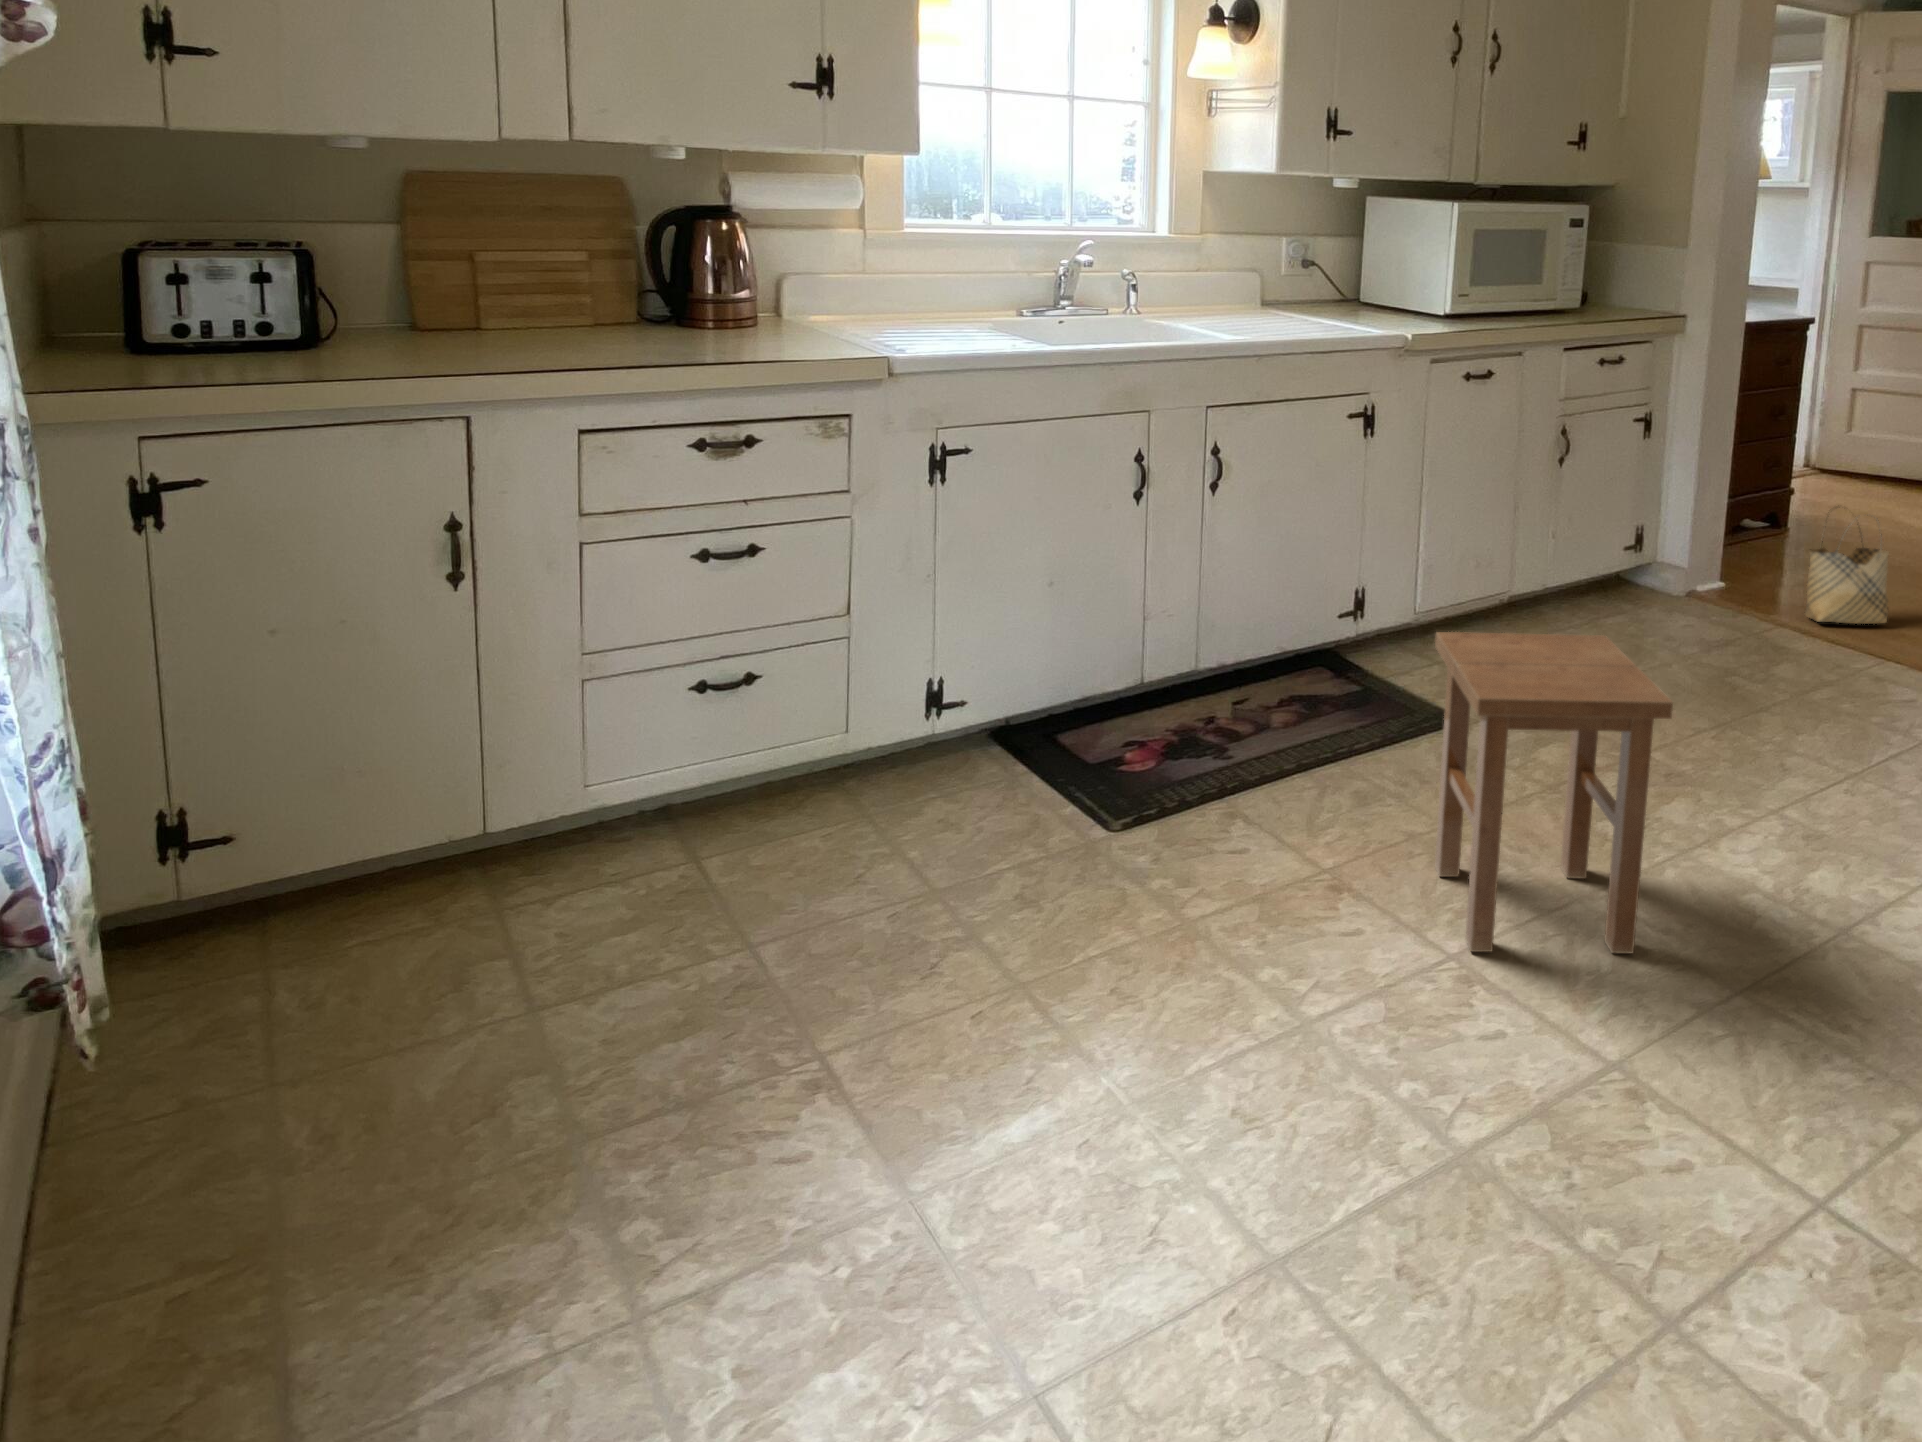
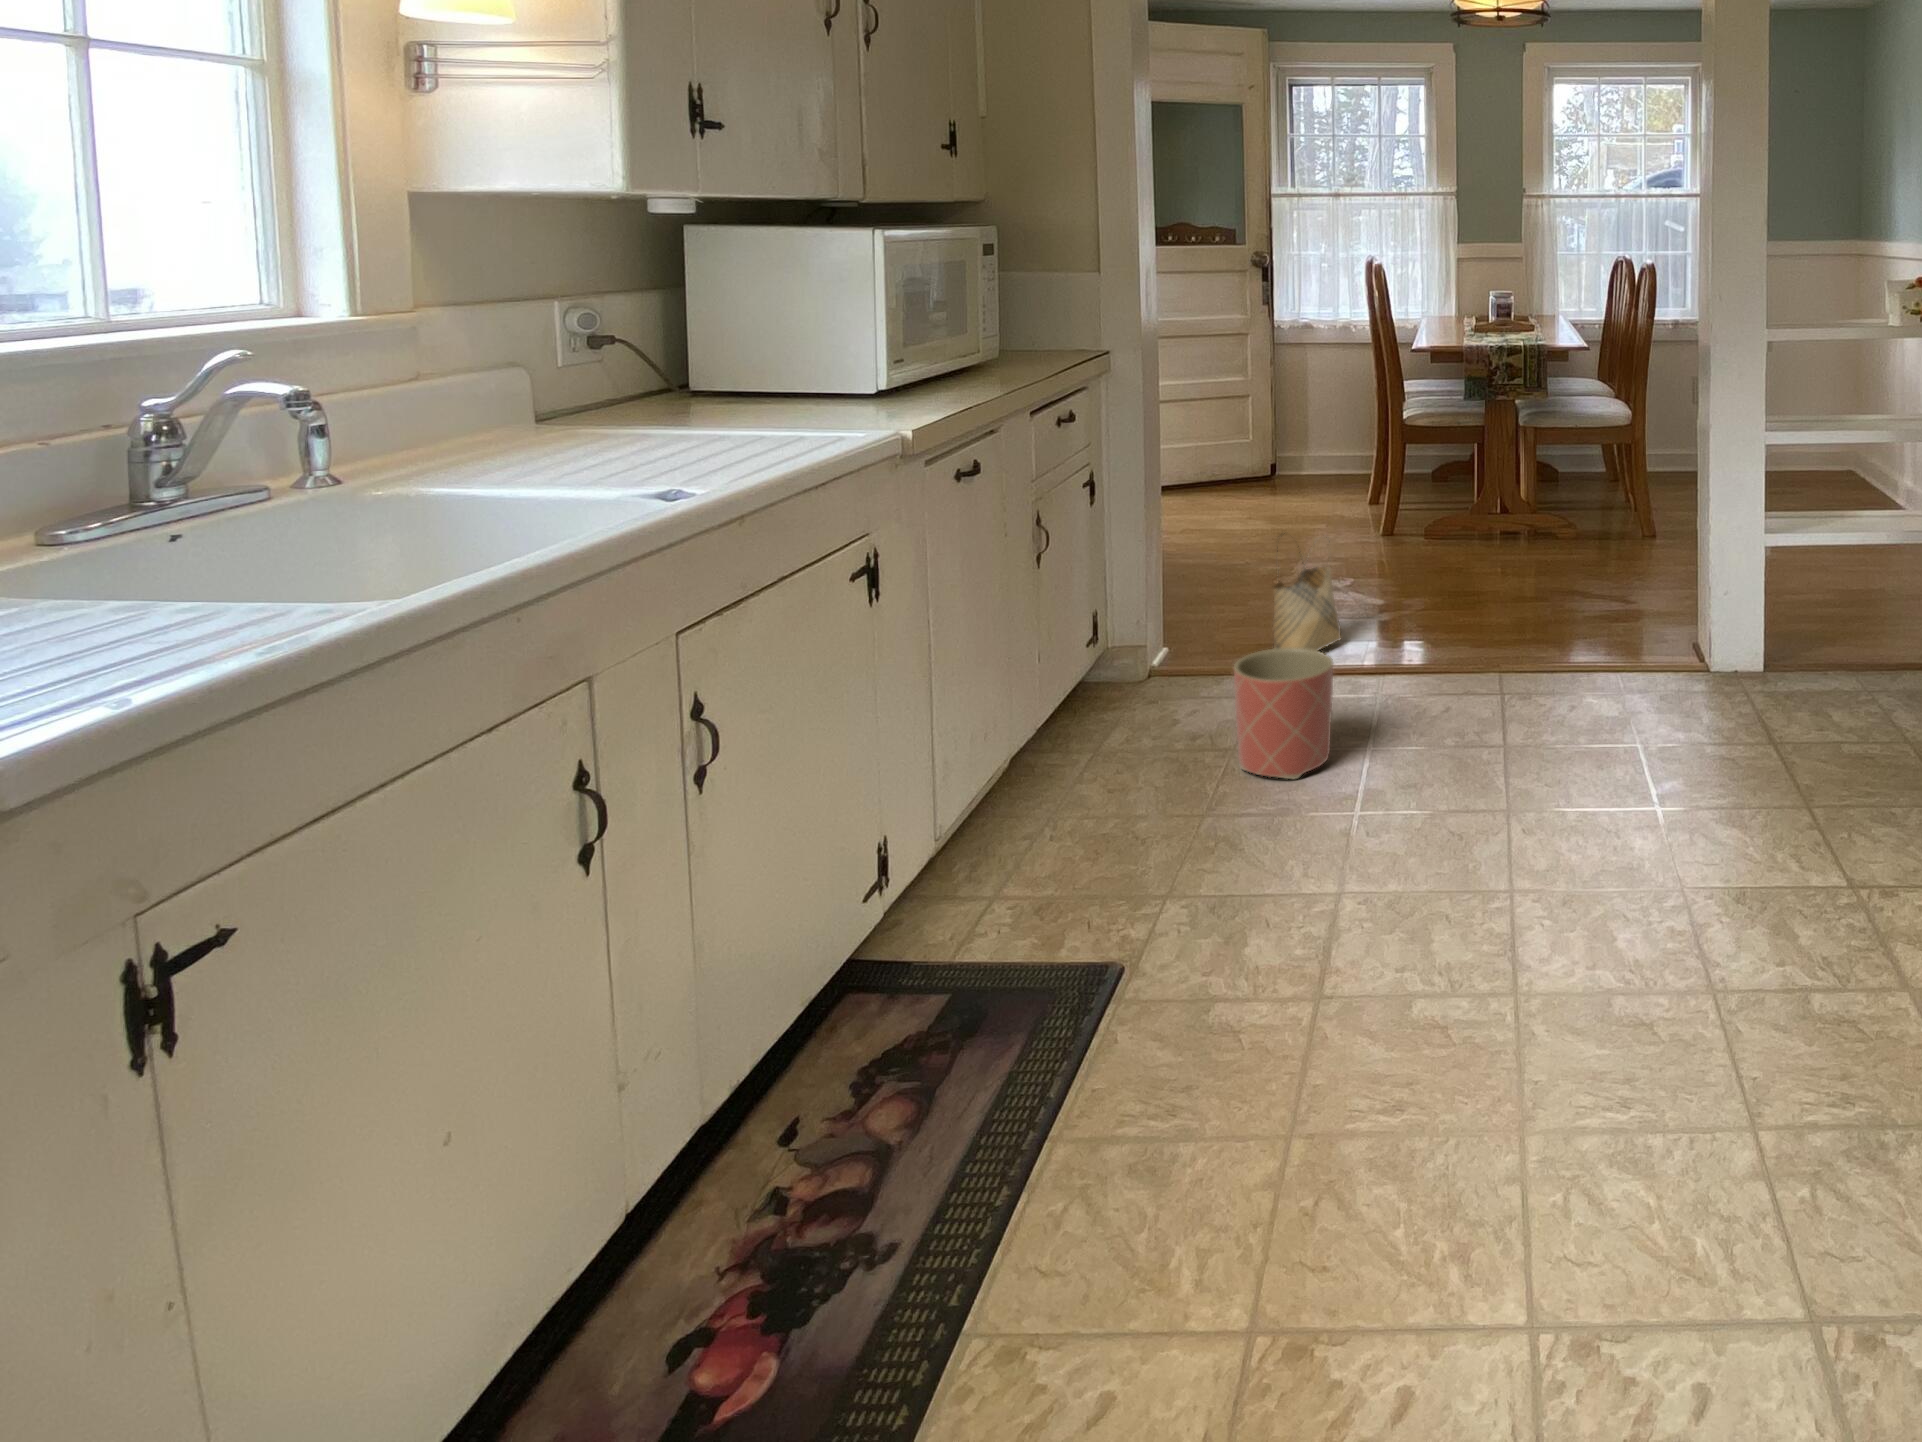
planter: none [1673,578,1768,687] -> present [1234,648,1333,779]
stool: present [1435,632,1673,954] -> none [1336,783,1676,1311]

